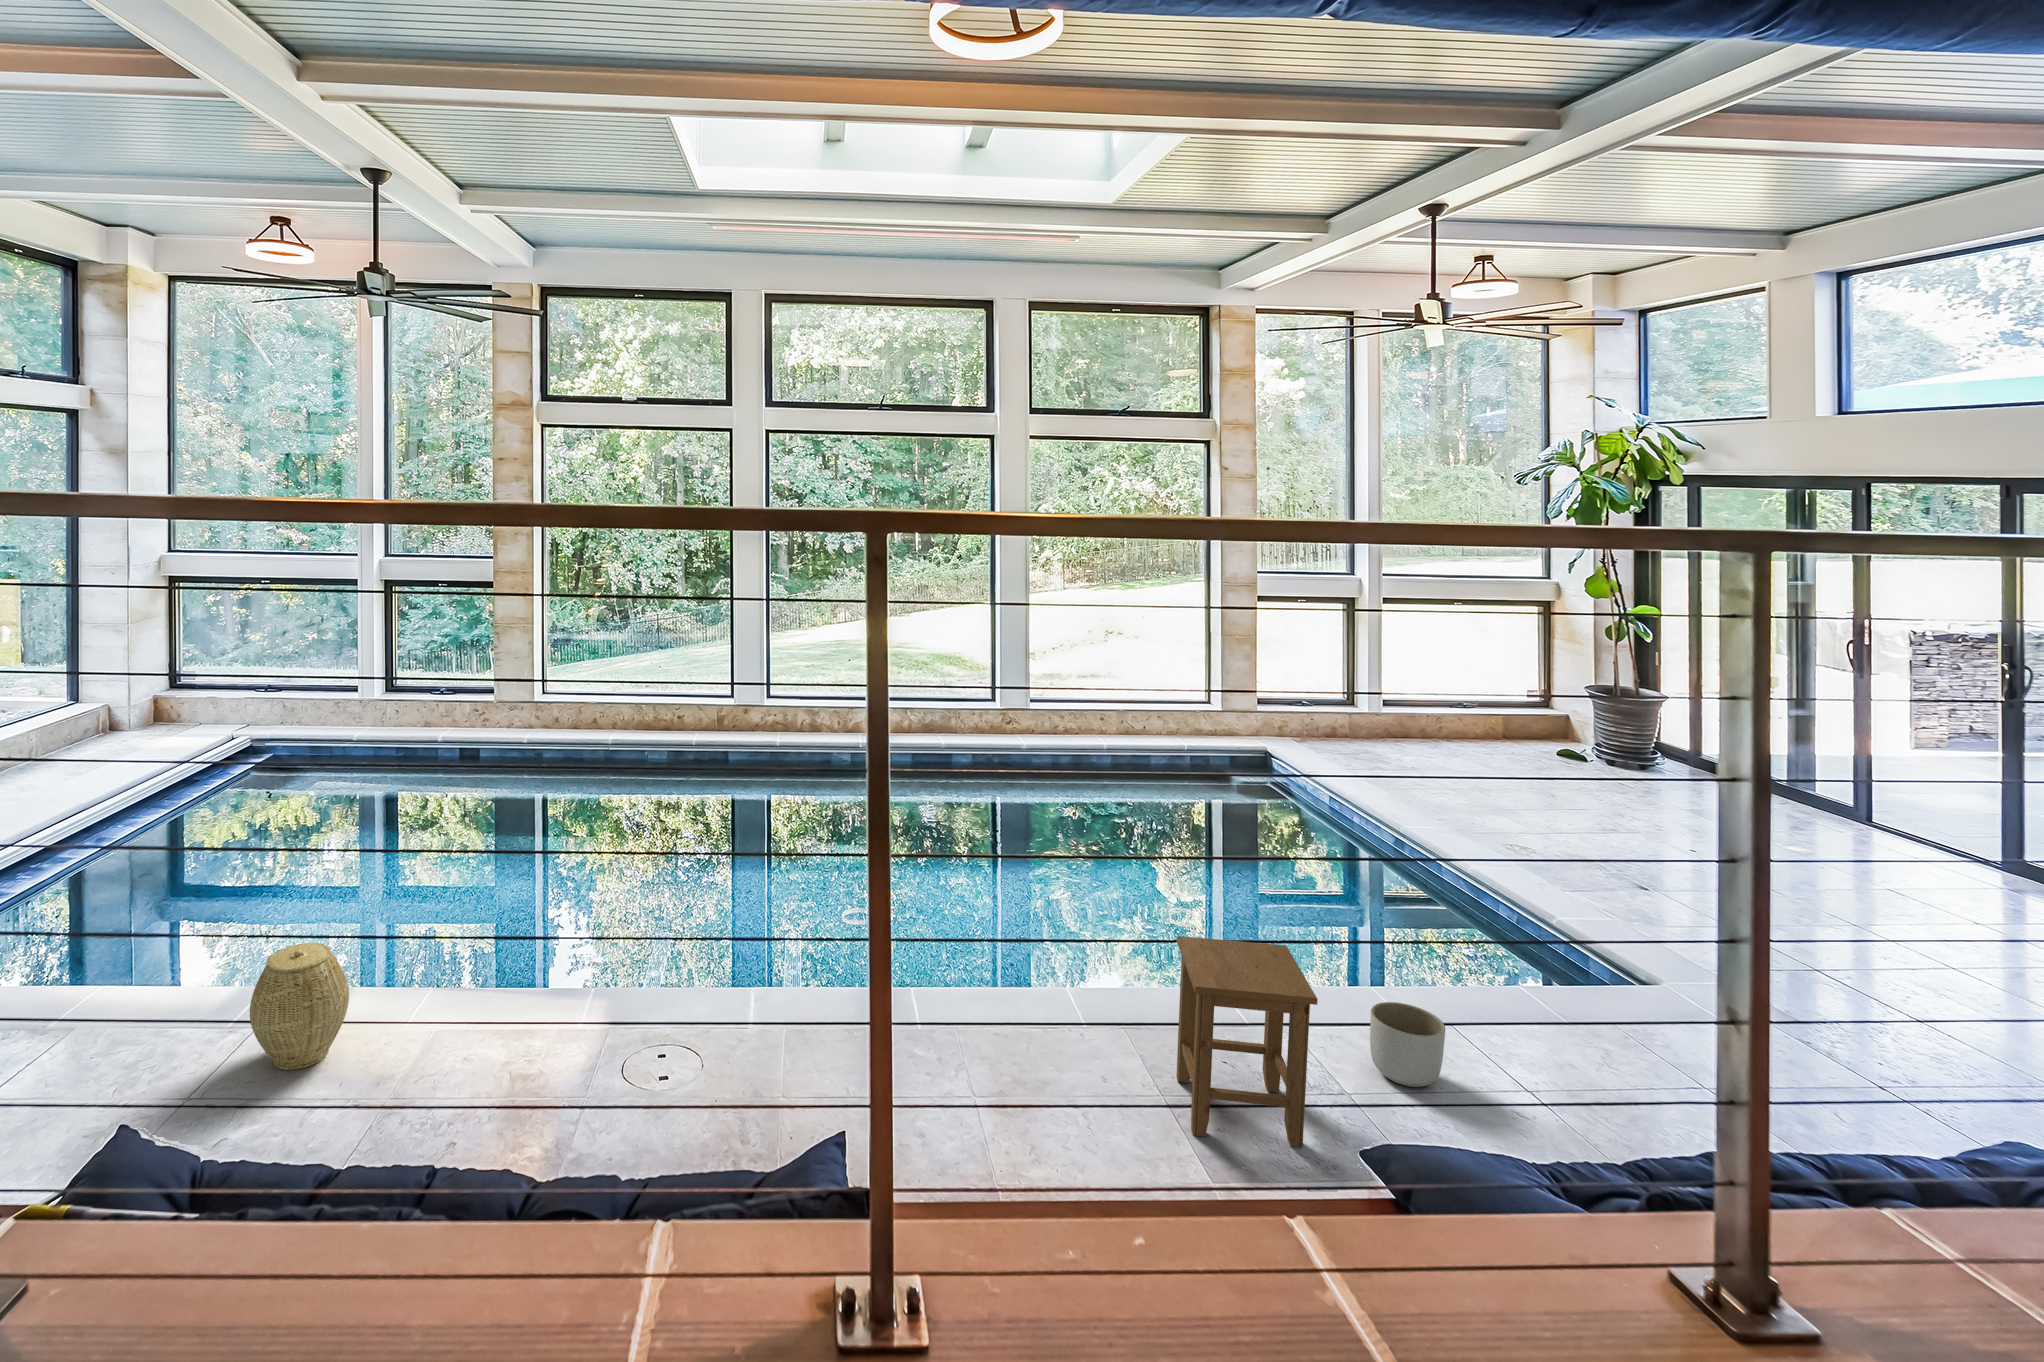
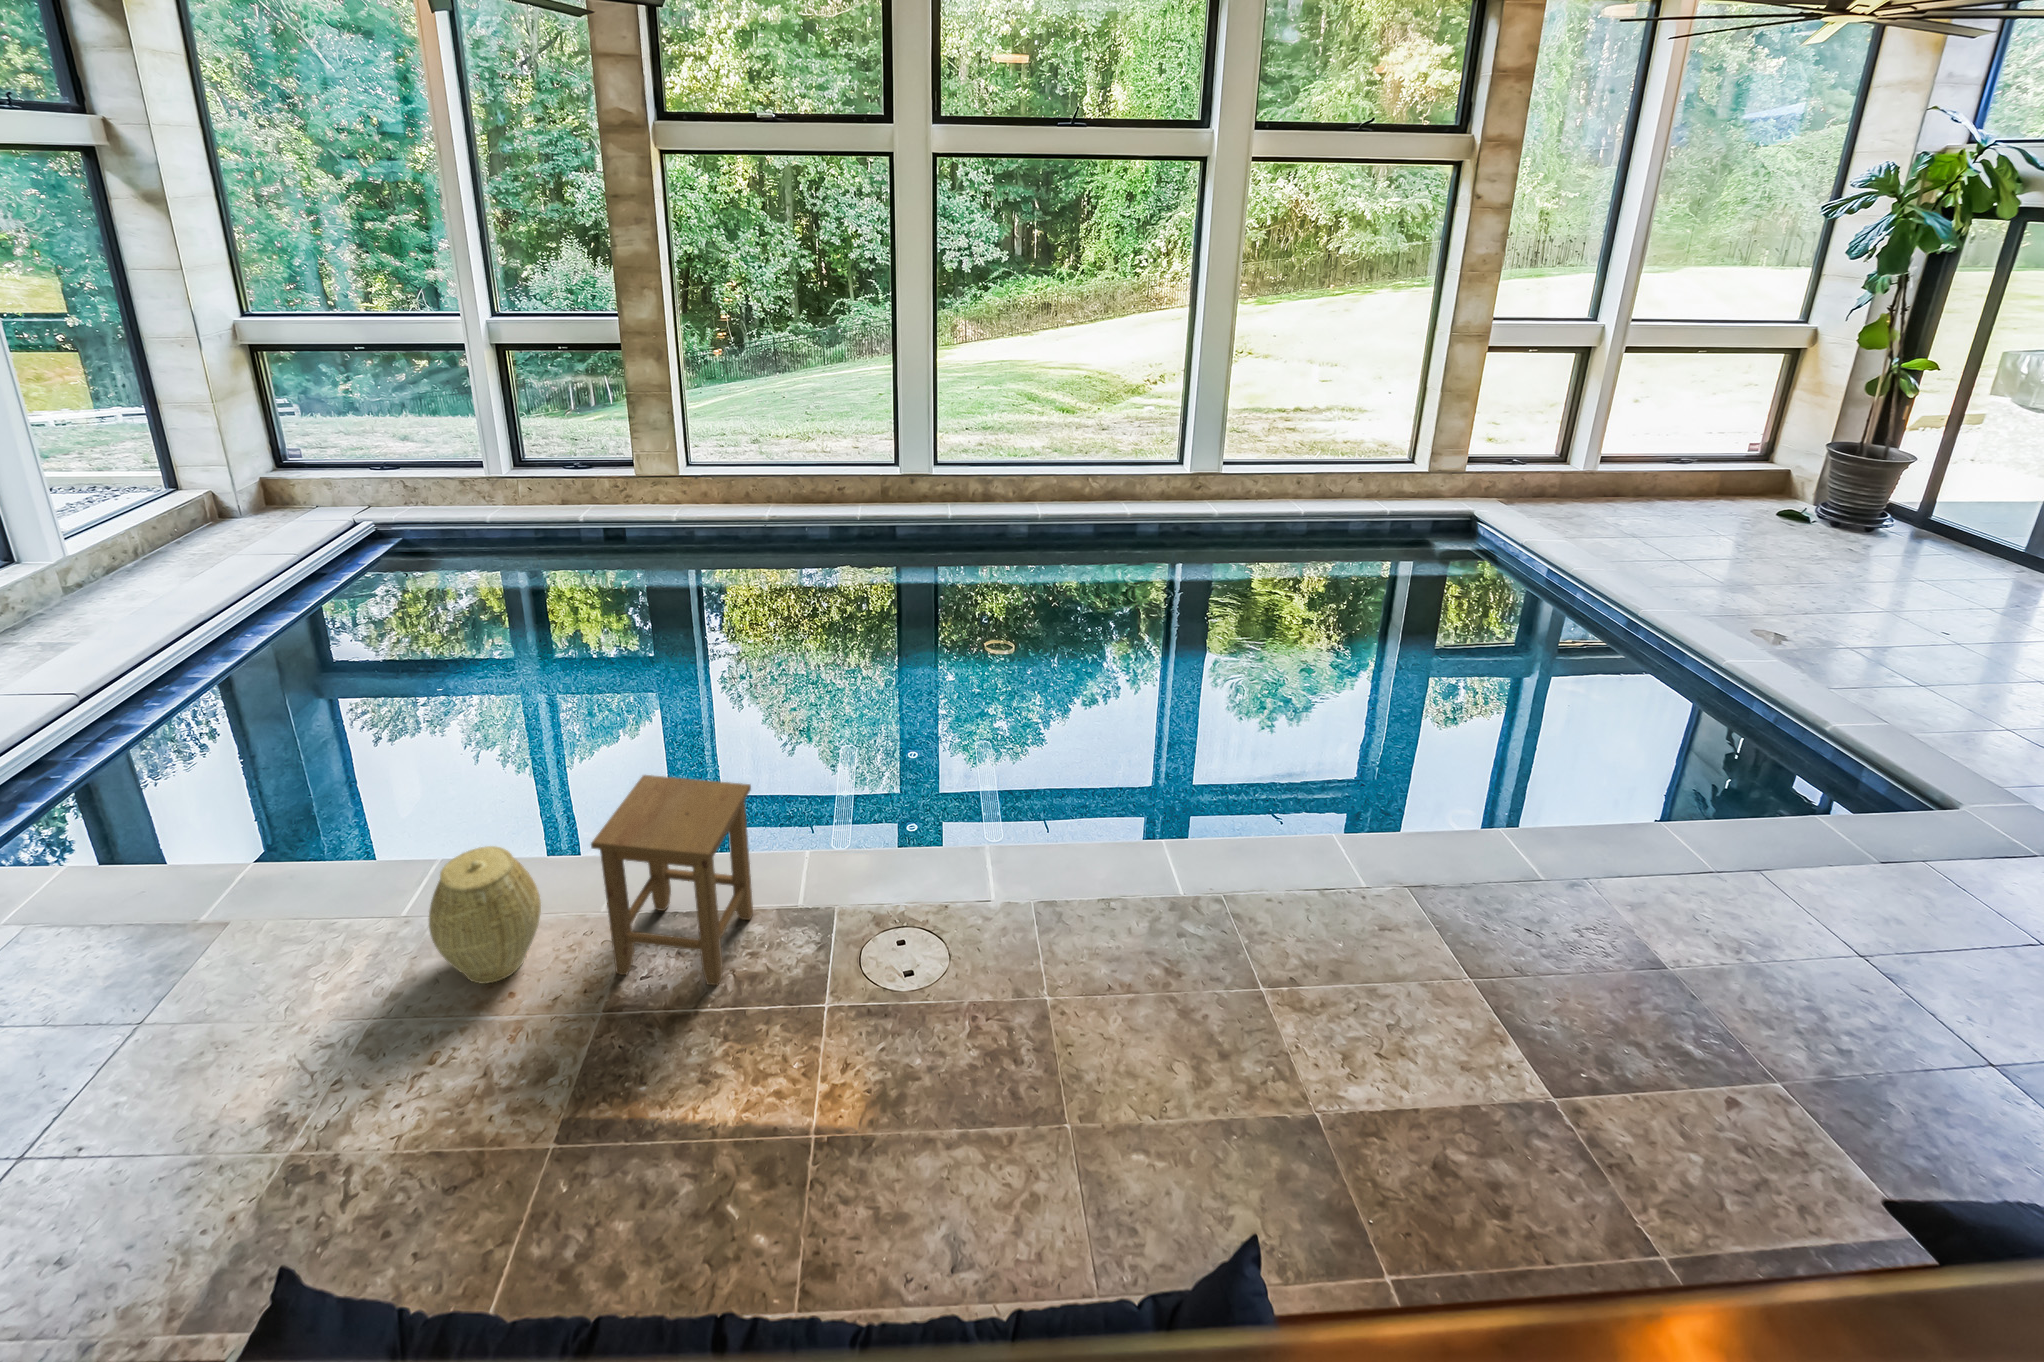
stool: present [1177,936,1318,1148] -> present [591,775,753,985]
planter: present [1370,1002,1445,1087] -> none [1680,877,1776,969]

